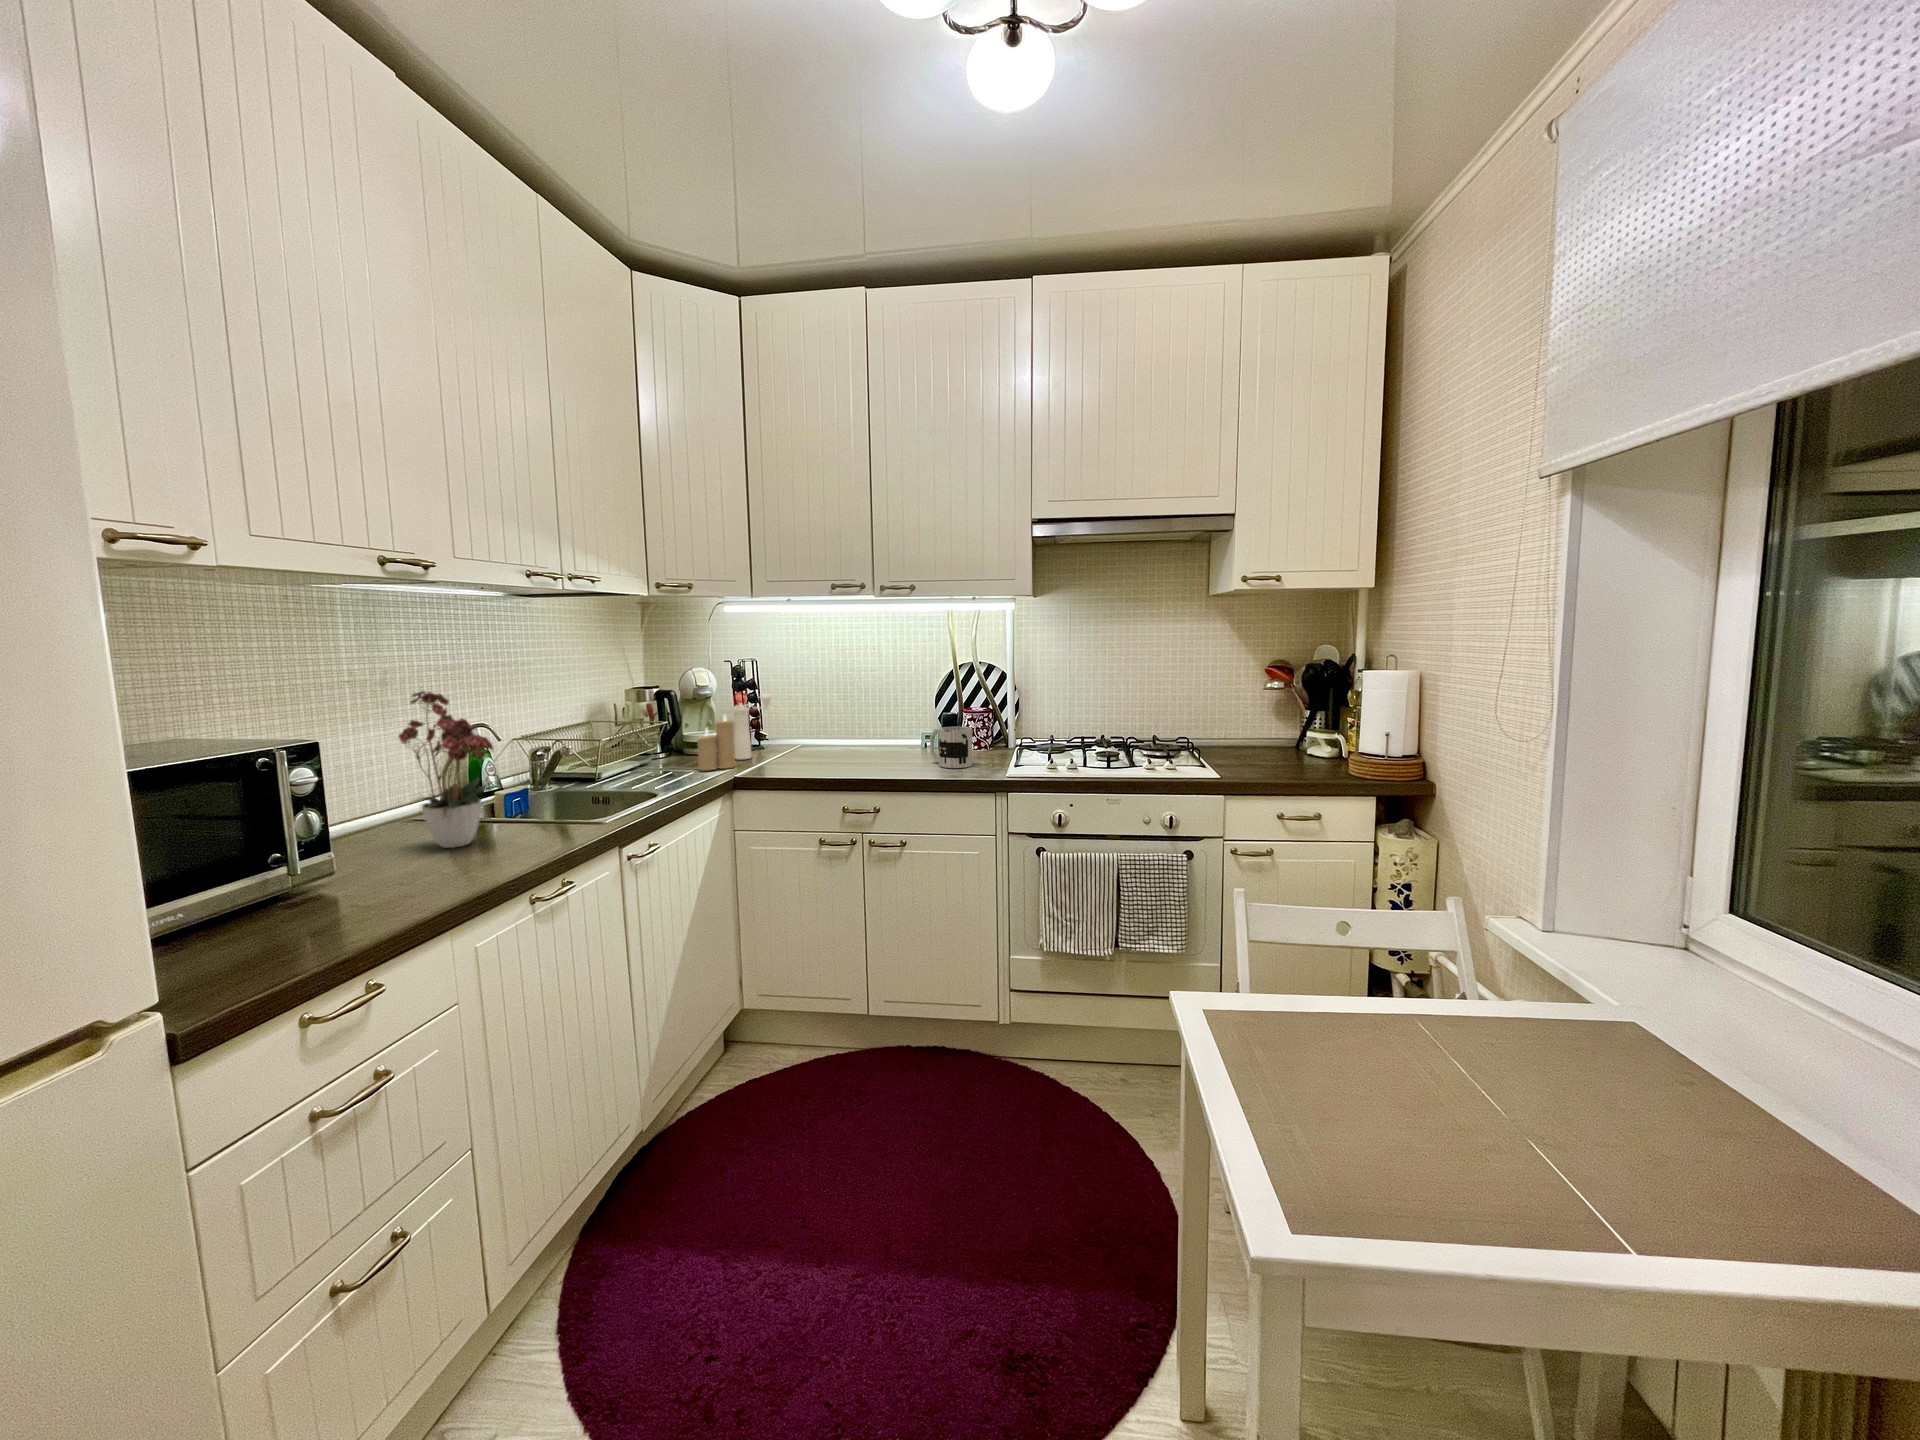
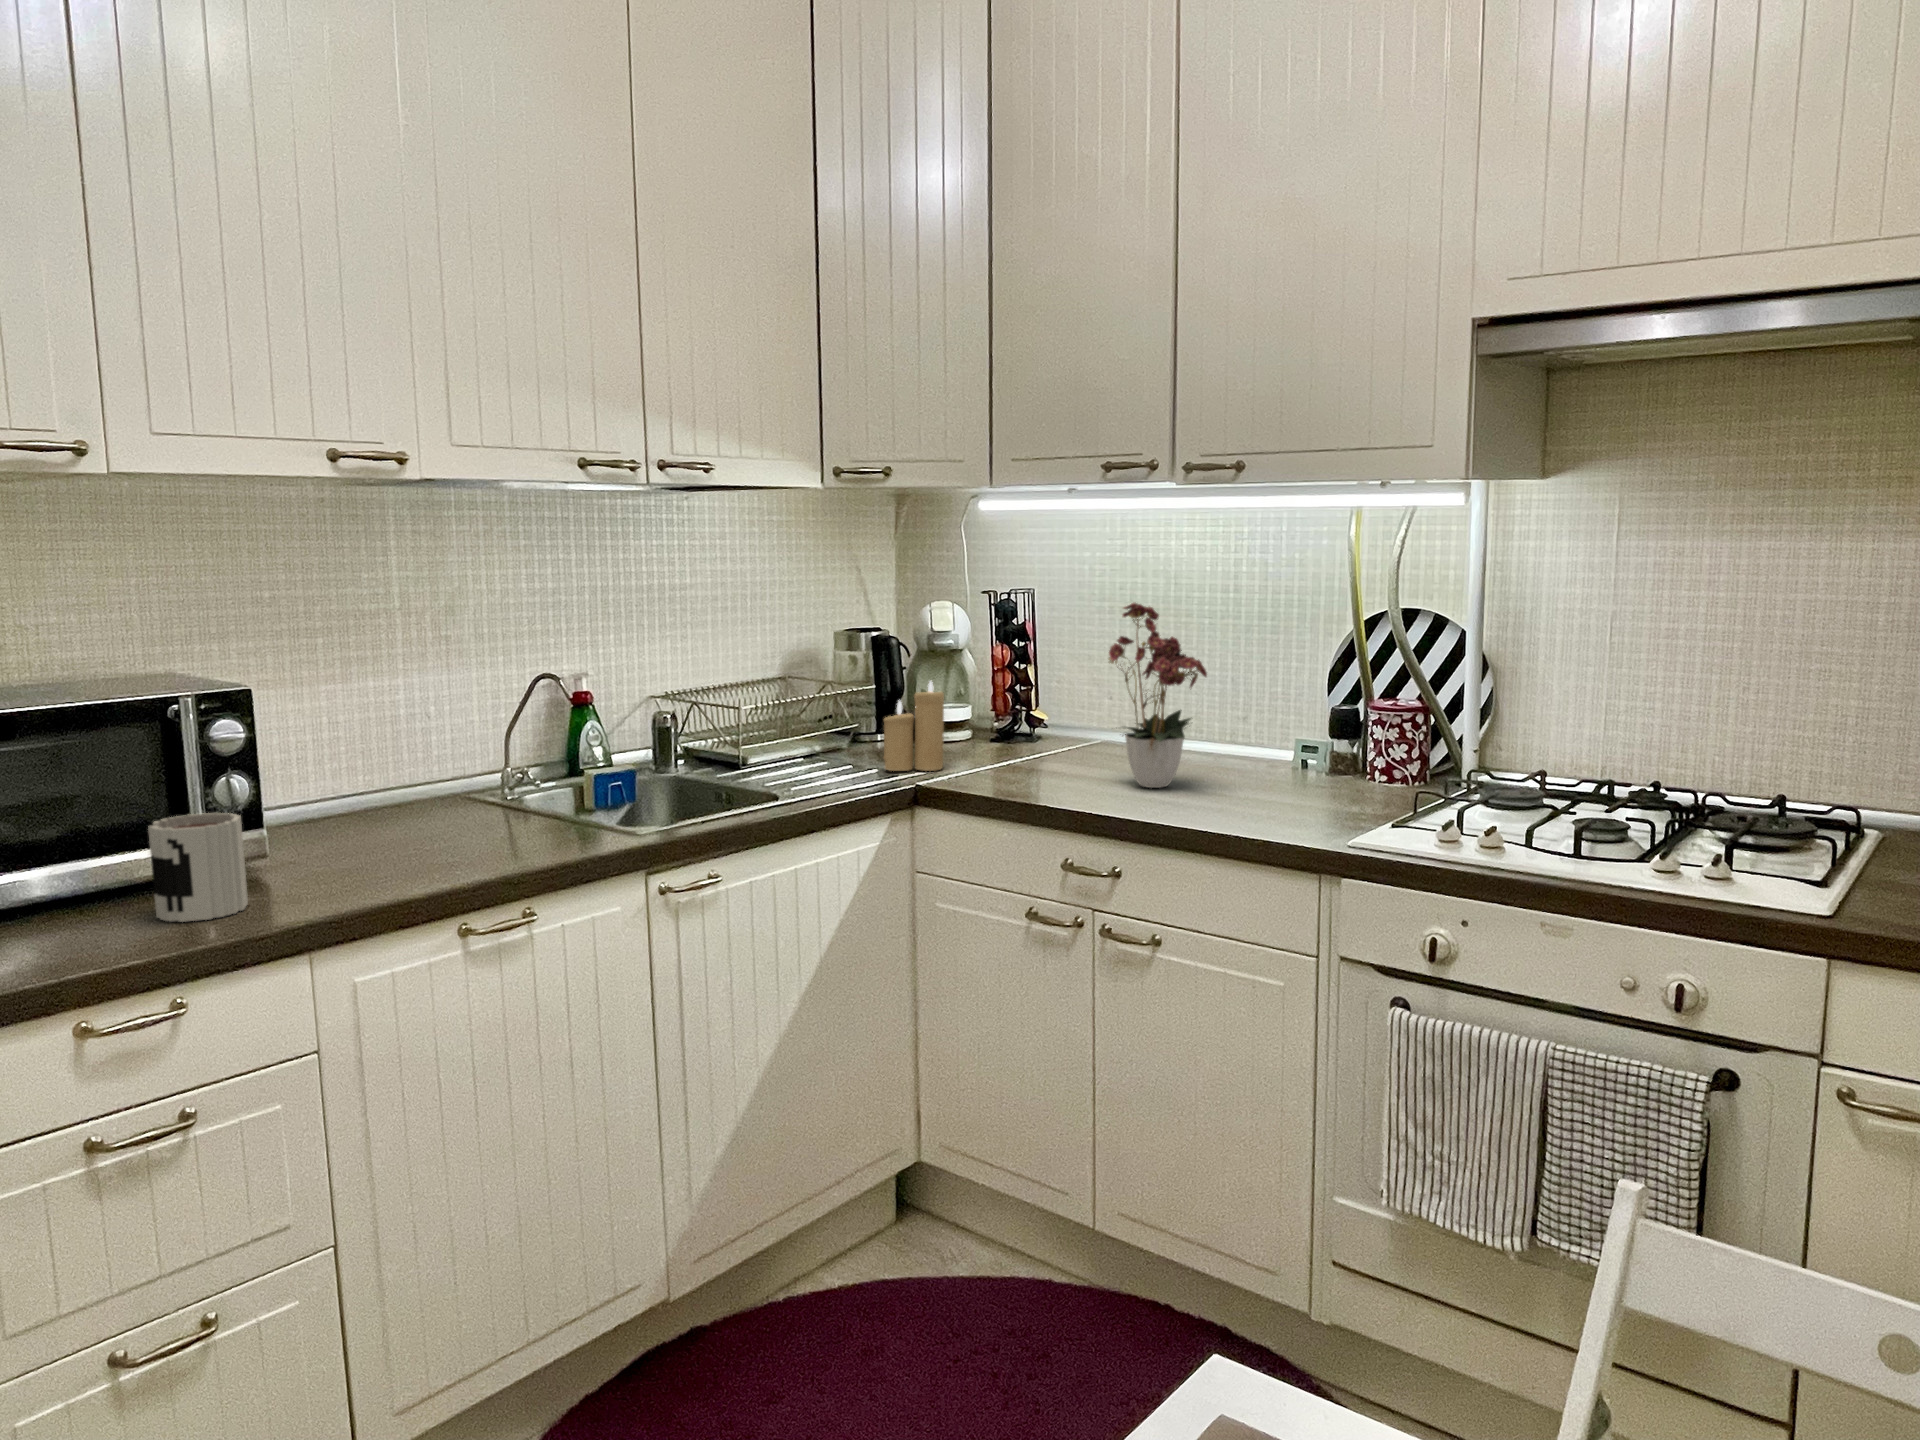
flower arrangement: present [399,691,493,848] -> present [1109,603,1207,788]
pepper mill: present [732,693,772,760] -> none [960,648,1037,758]
mug: present [930,727,973,768] -> present [148,813,248,922]

